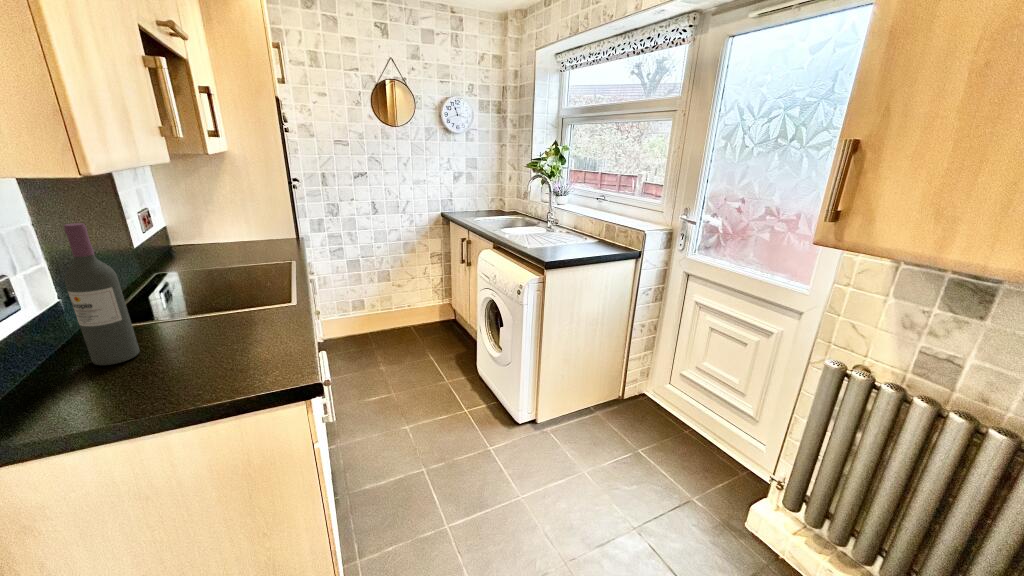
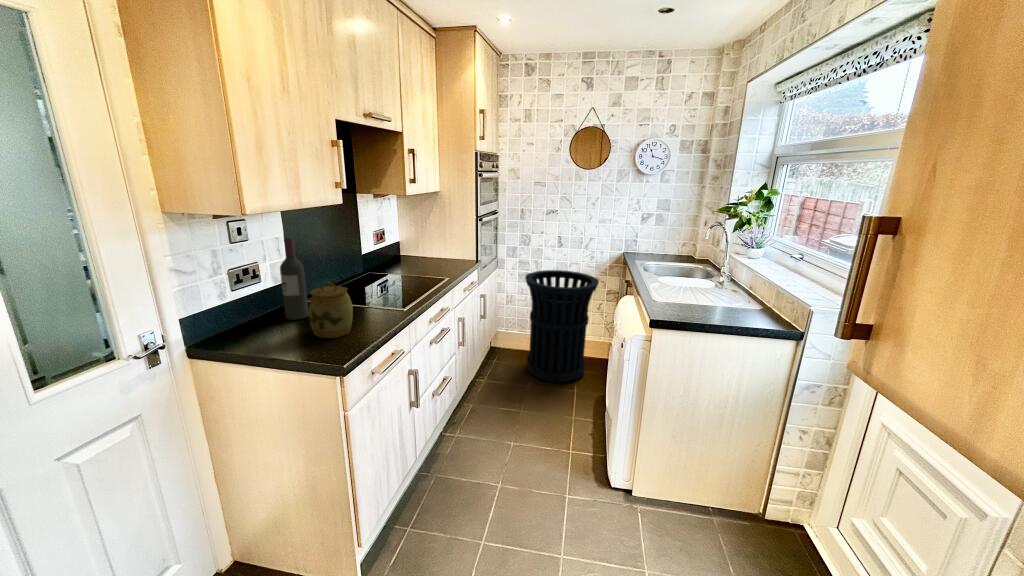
trash can: none [350,239,433,357] -> present [525,270,599,382]
jar: none [177,283,257,371] -> present [308,282,353,338]

